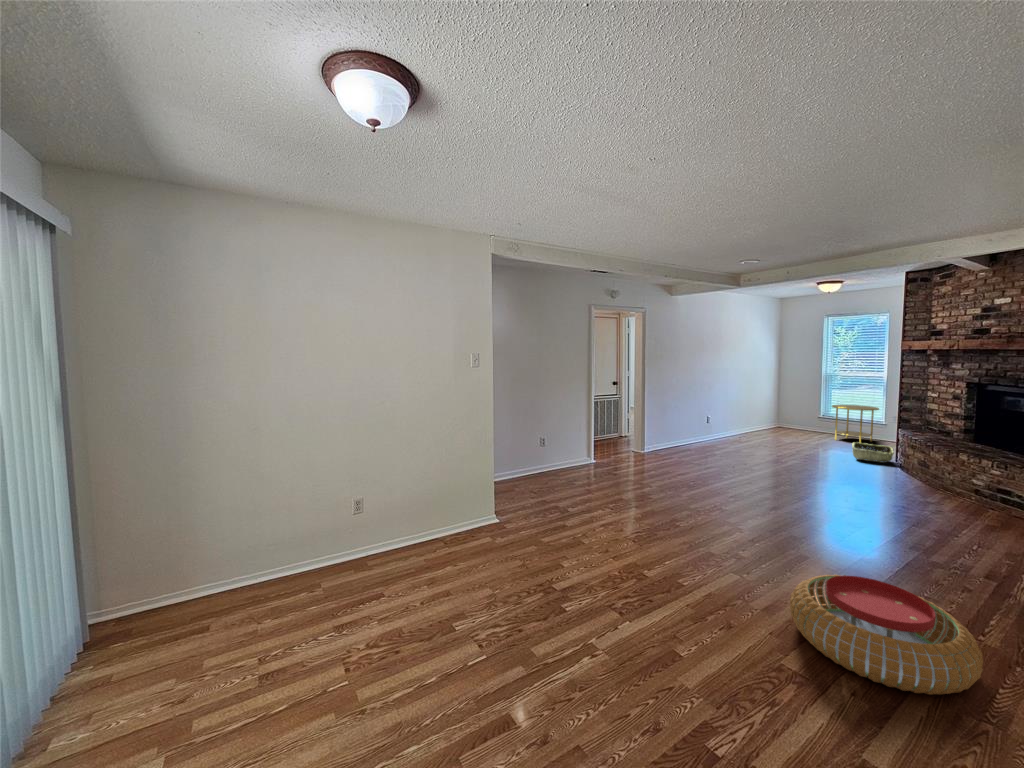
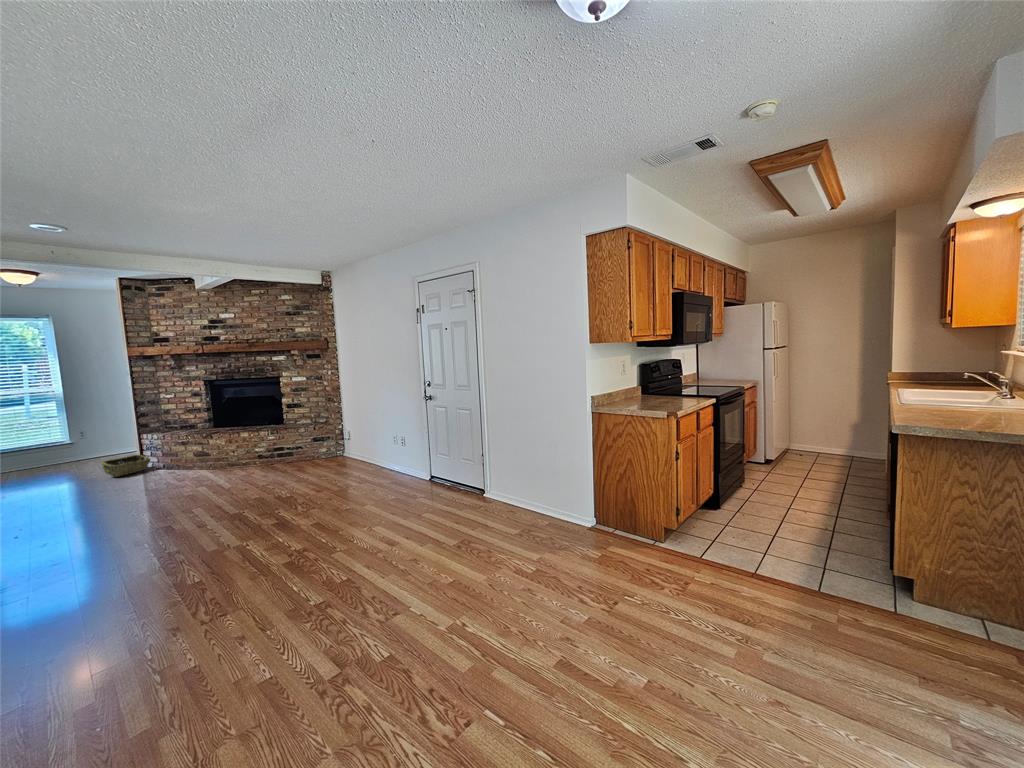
side table: present [832,405,879,443] -> none [9,426,75,476]
pouf: present [790,575,983,695] -> none [386,479,476,534]

